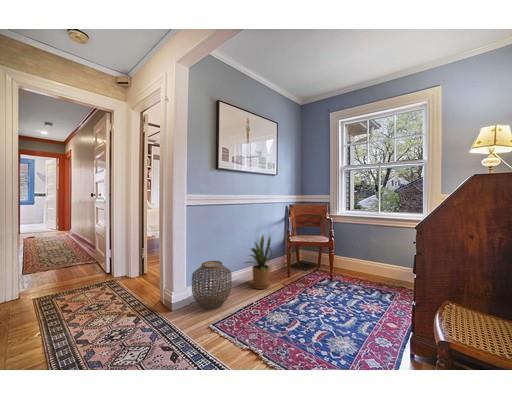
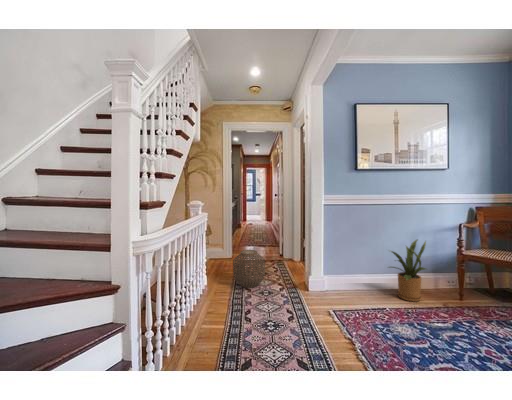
woven basket: present [192,261,232,309] -> present [233,250,265,288]

